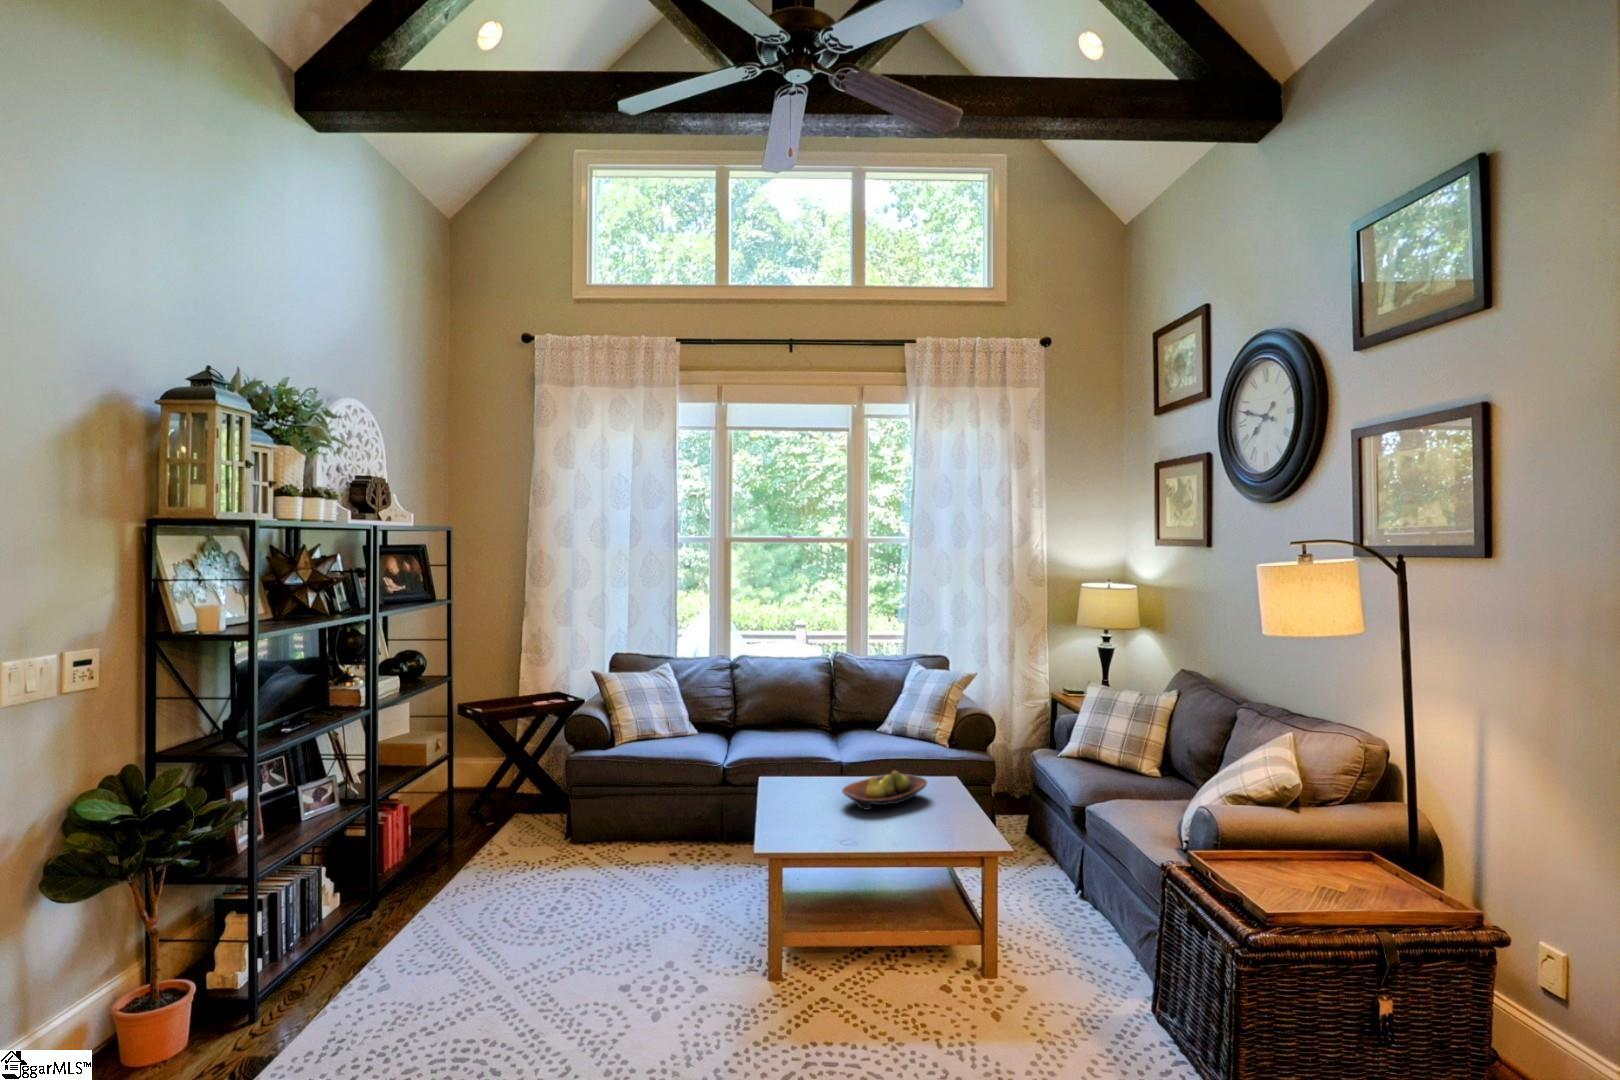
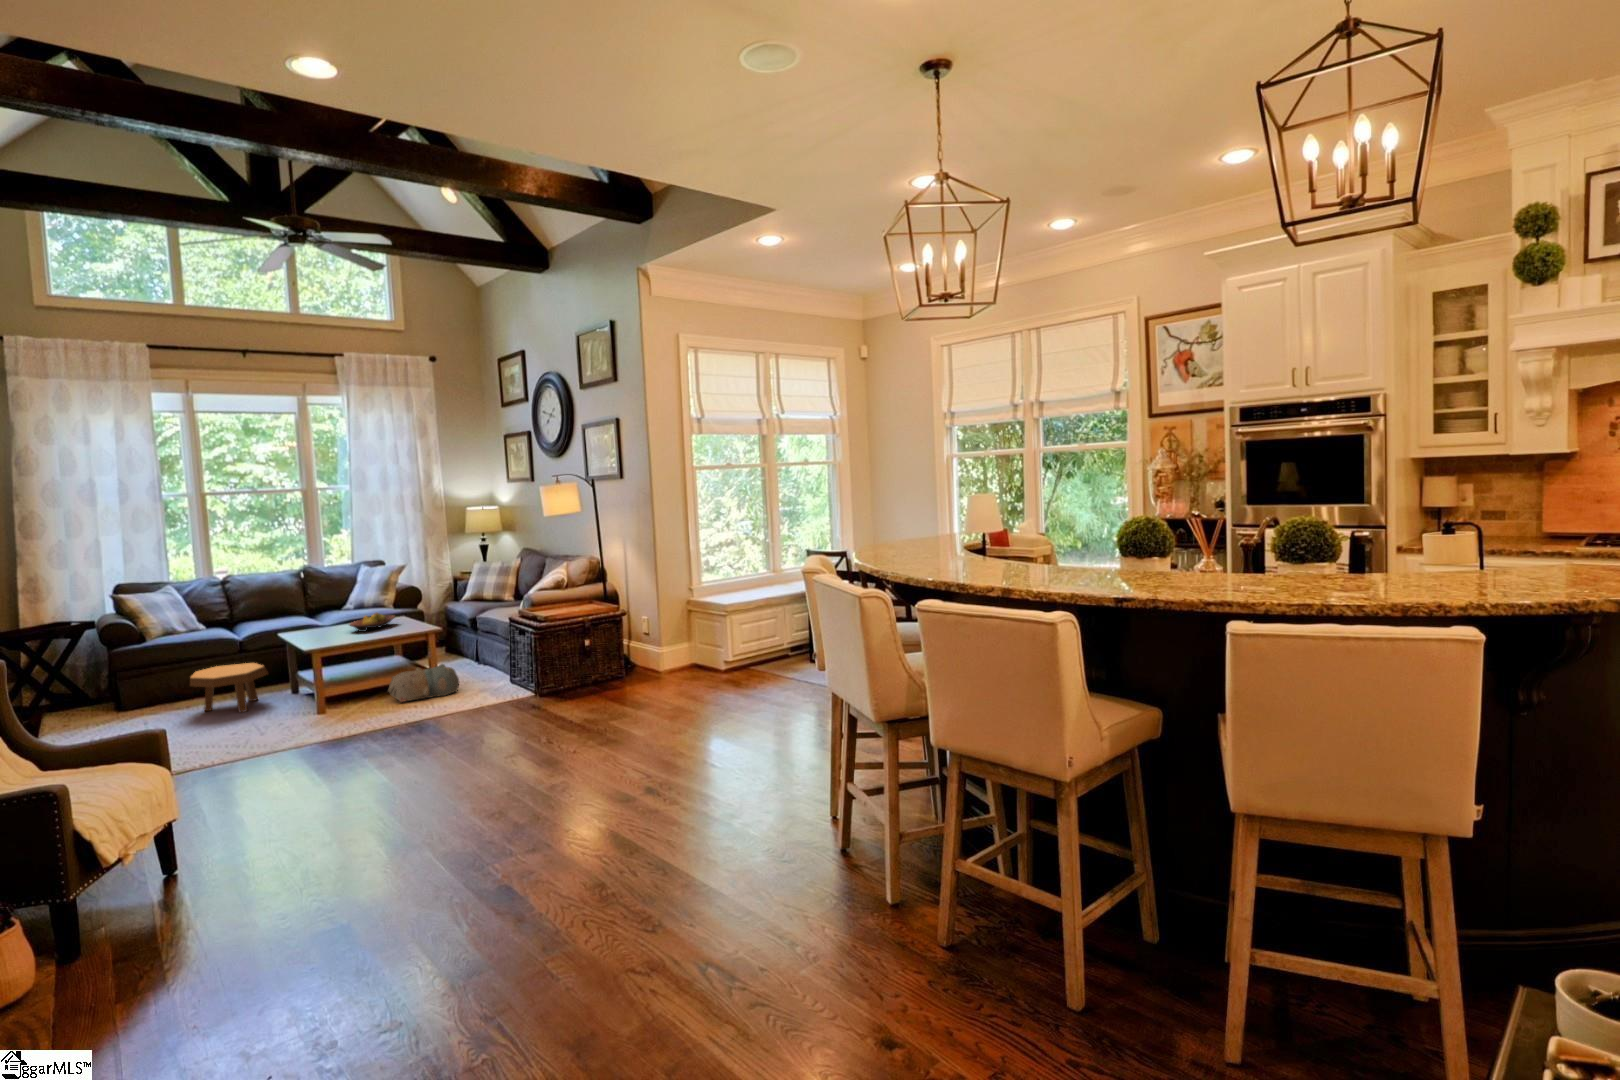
footstool: none [605,813,714,921] -> present [190,663,268,712]
plush toy: none [873,934,1024,1036] -> present [389,664,459,702]

